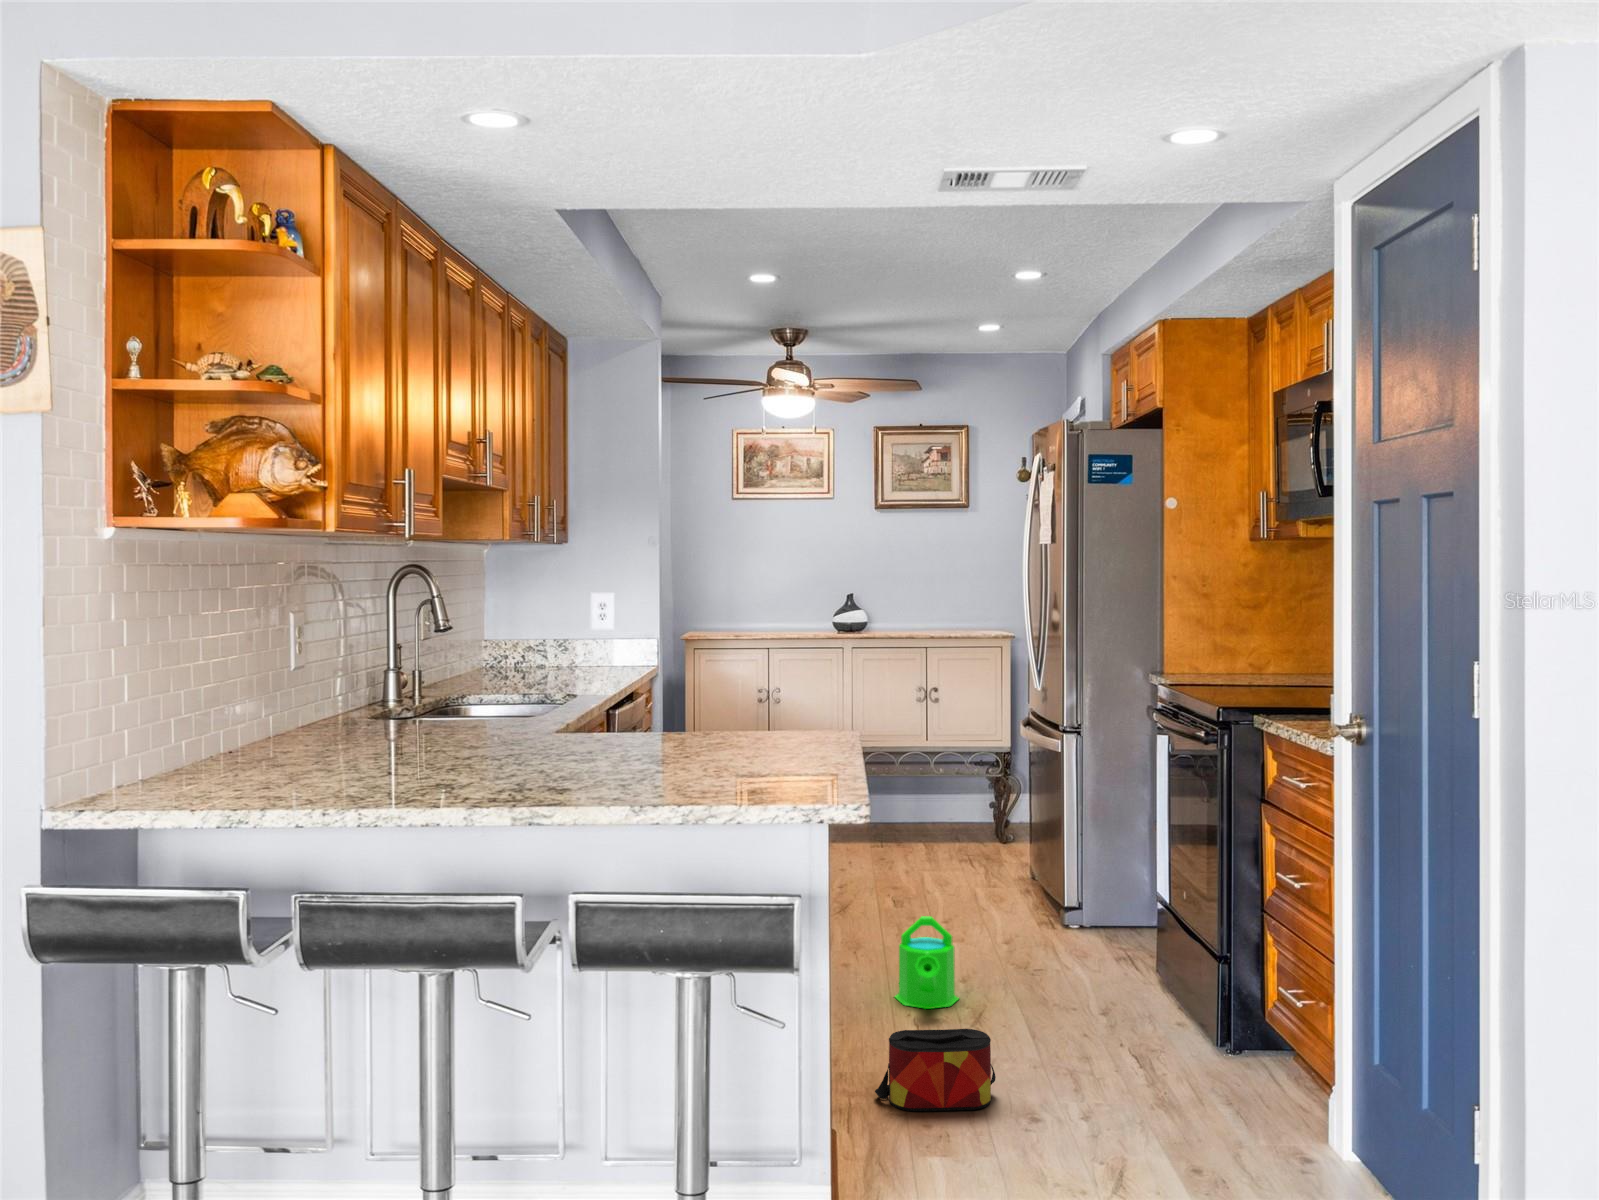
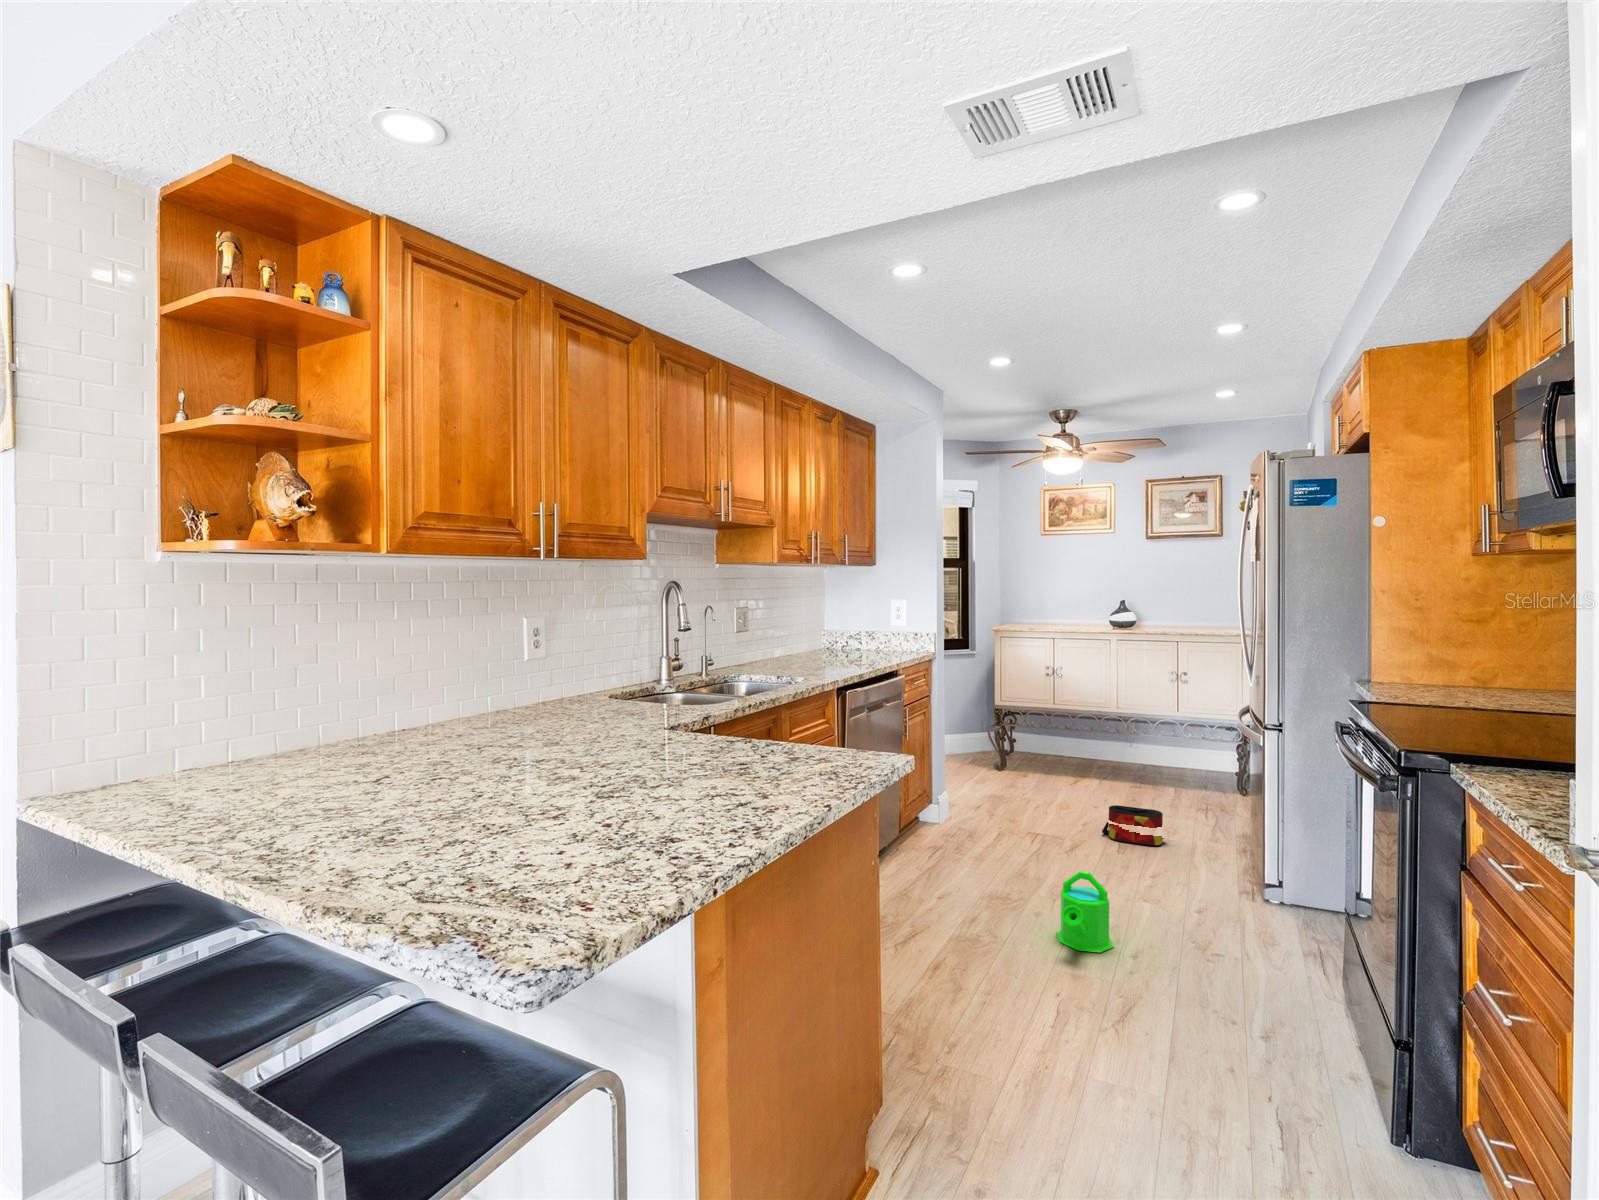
bag: present [875,1029,996,1111] -> present [1102,805,1164,846]

